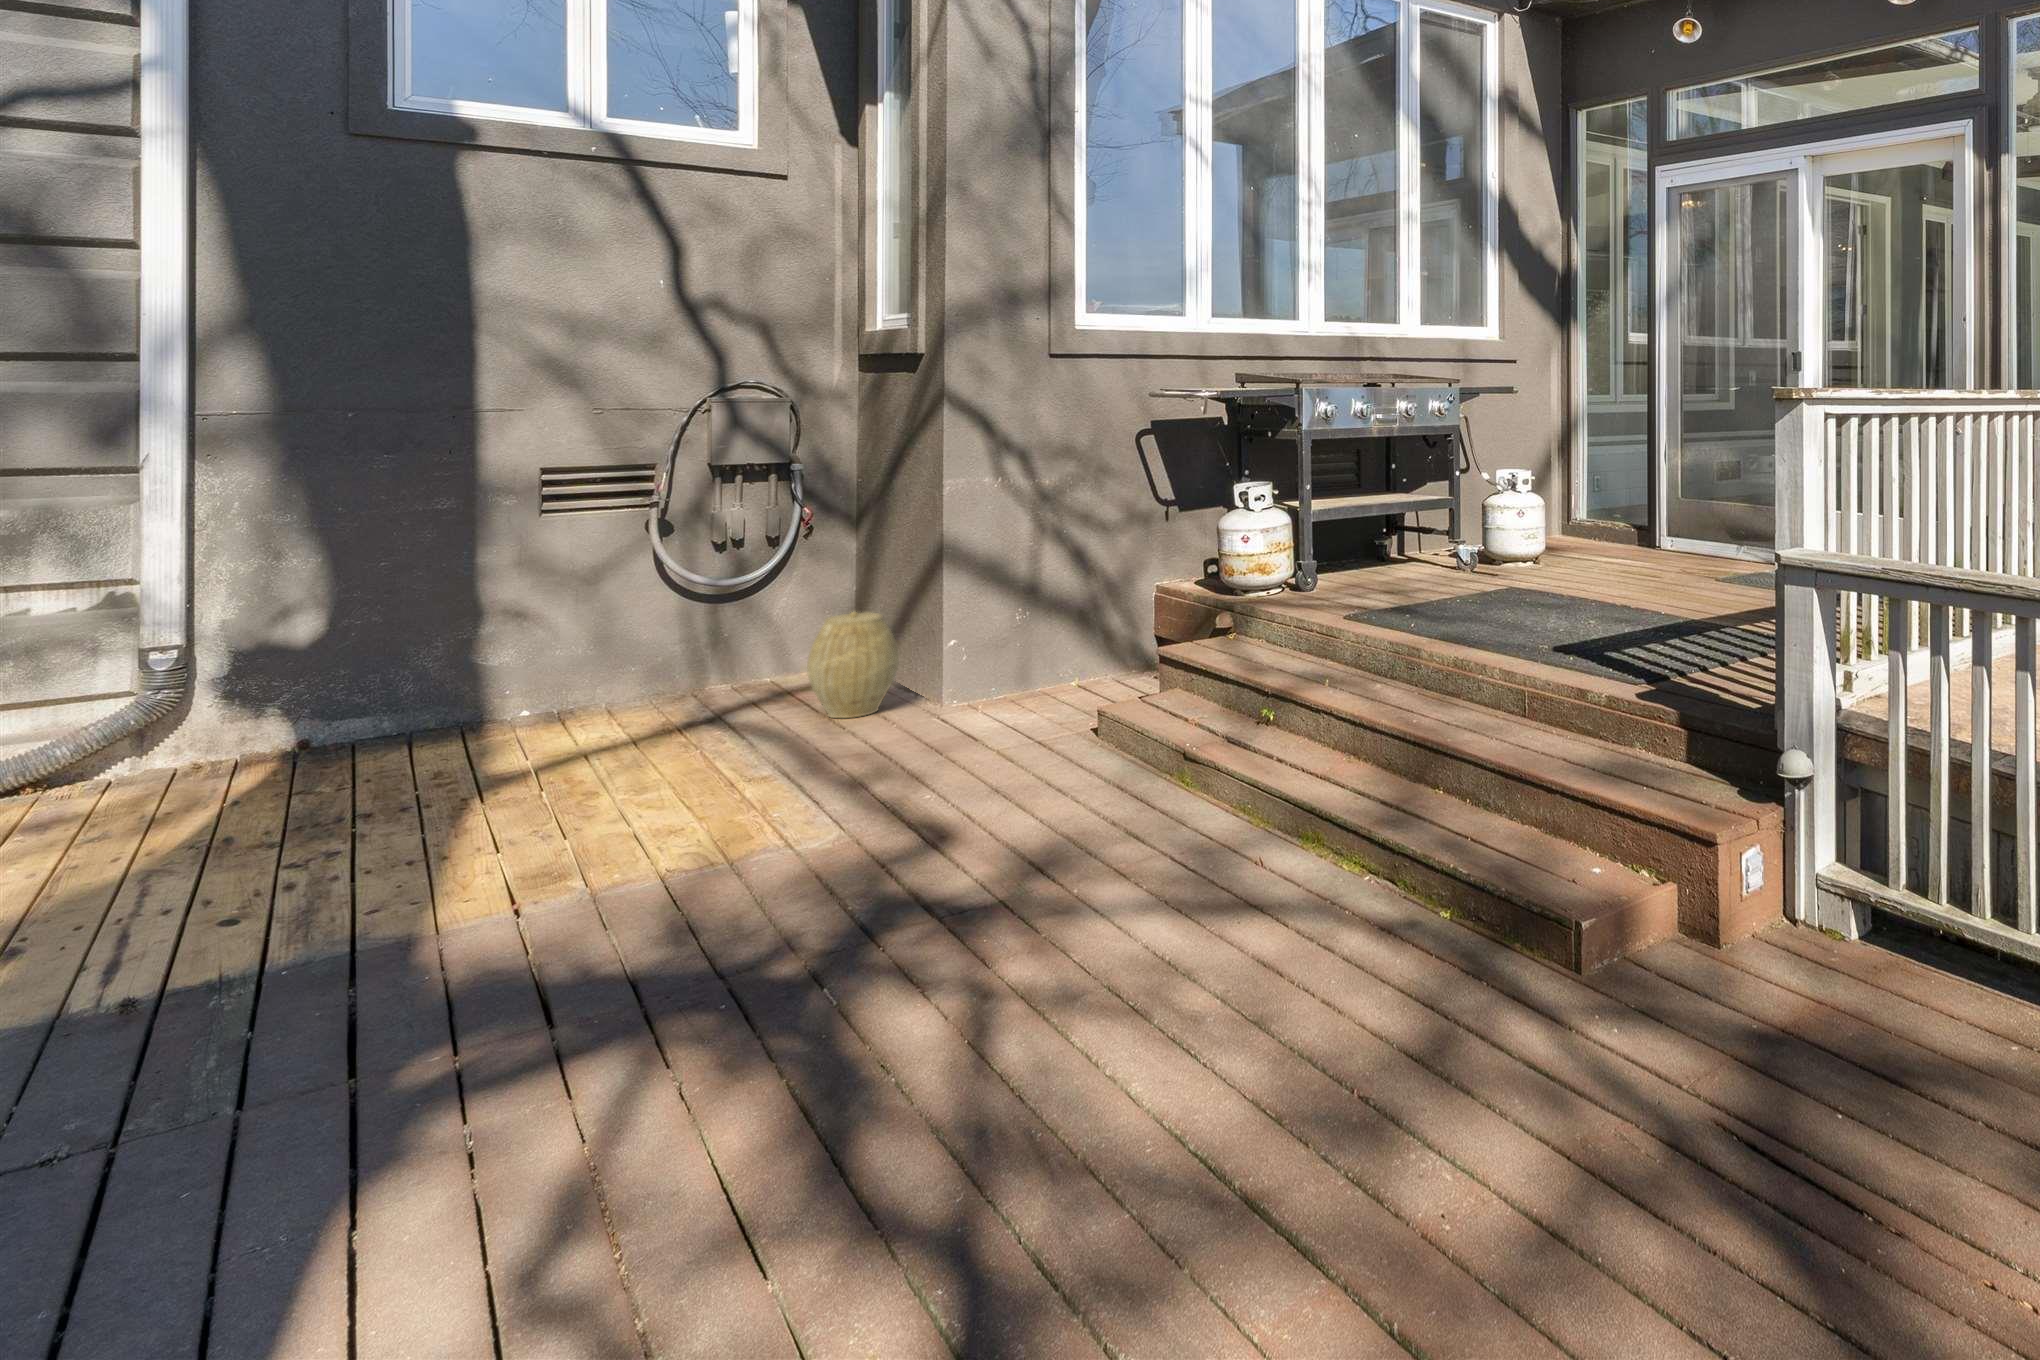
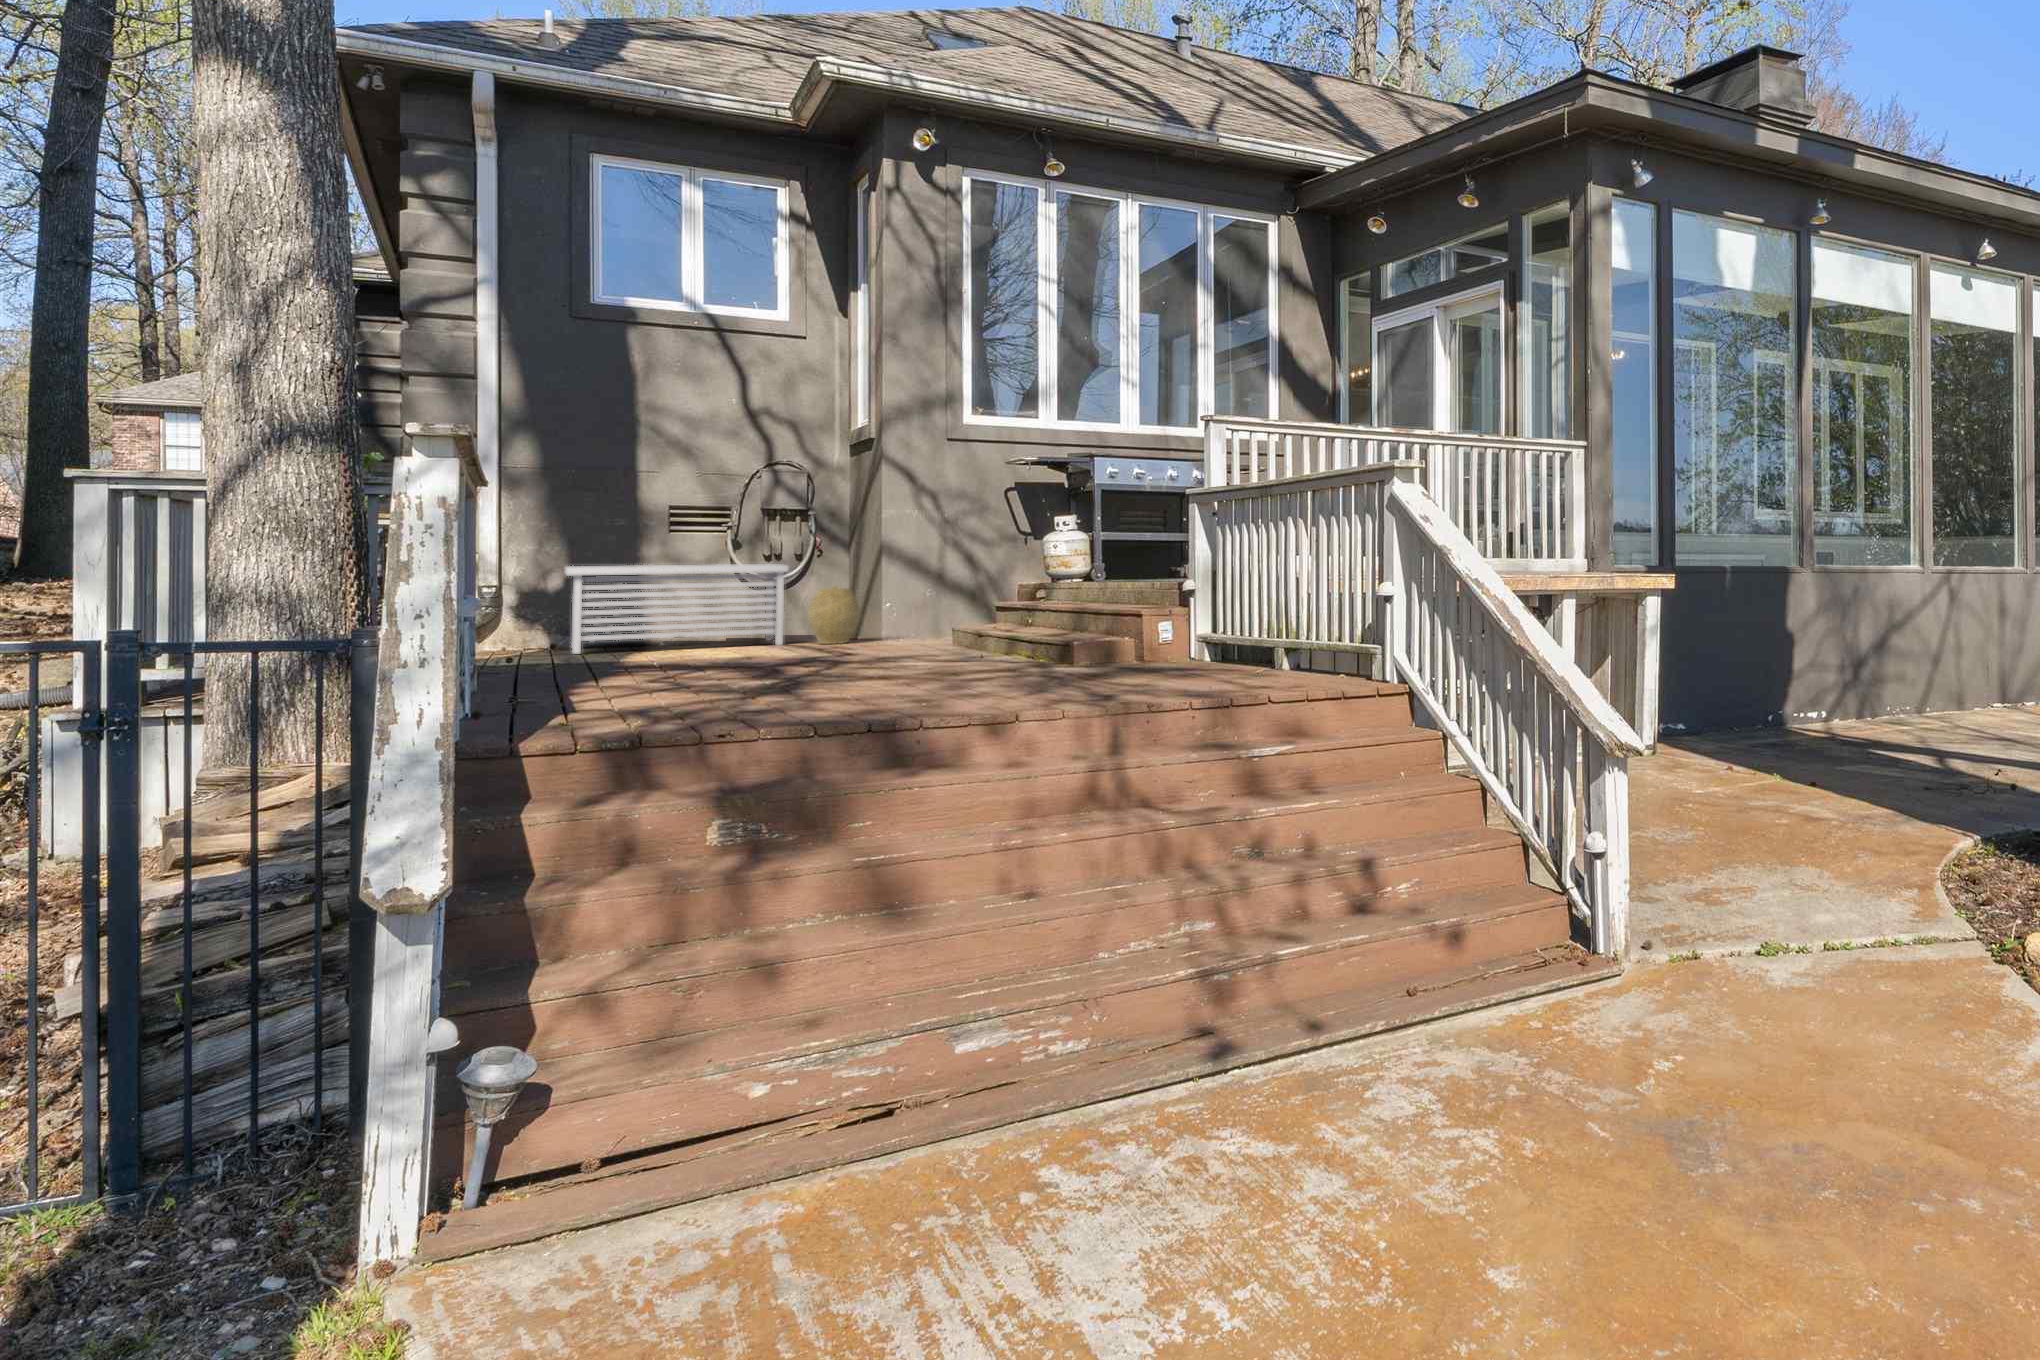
storage bench: none [328,563,773,793] -> present [564,564,789,654]

